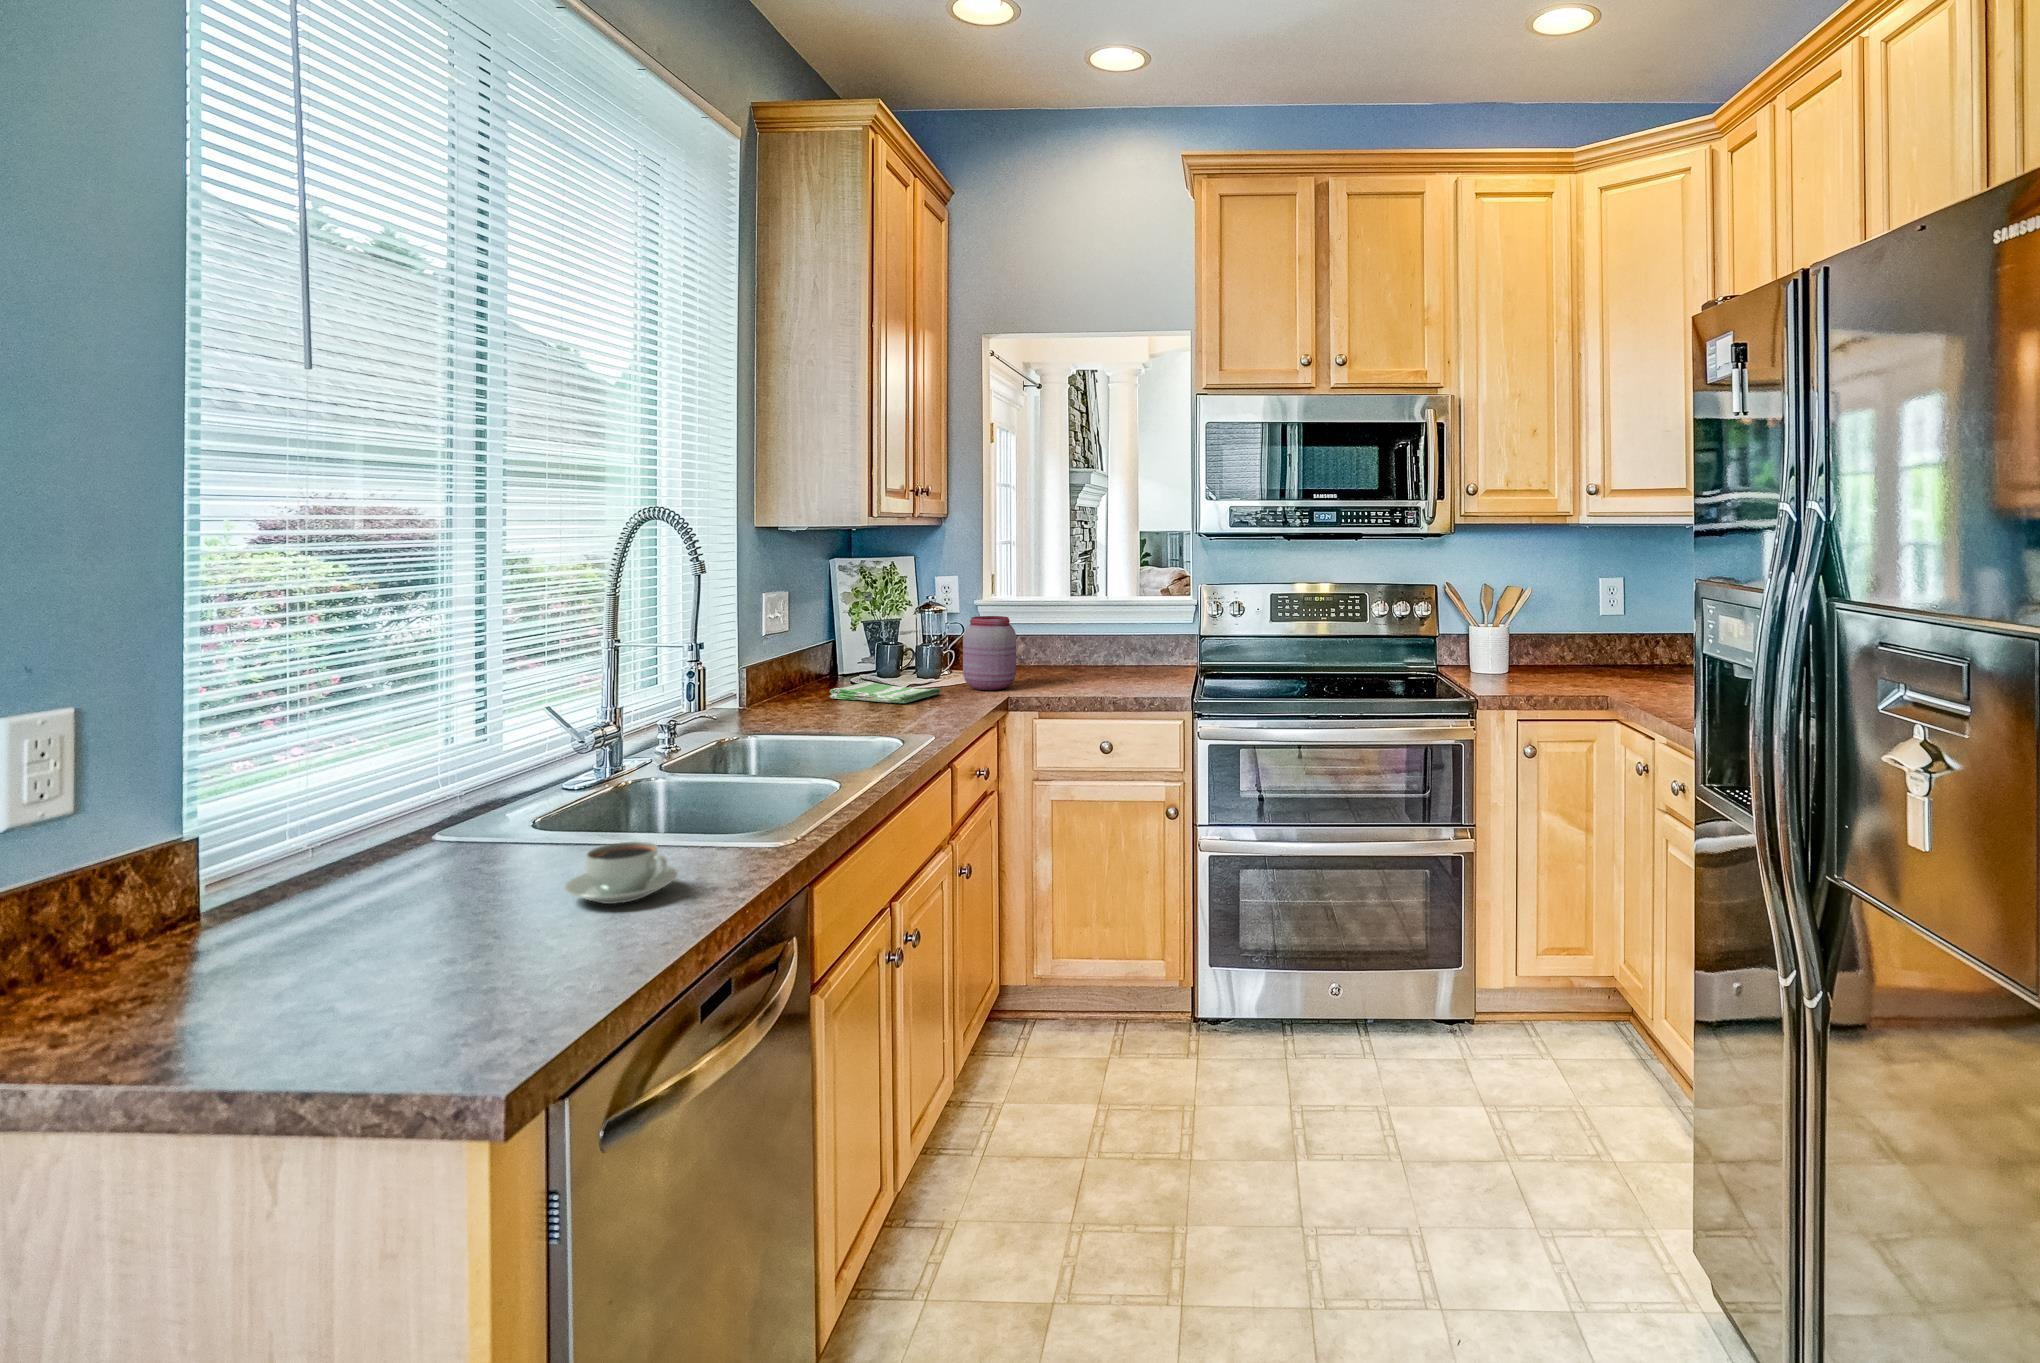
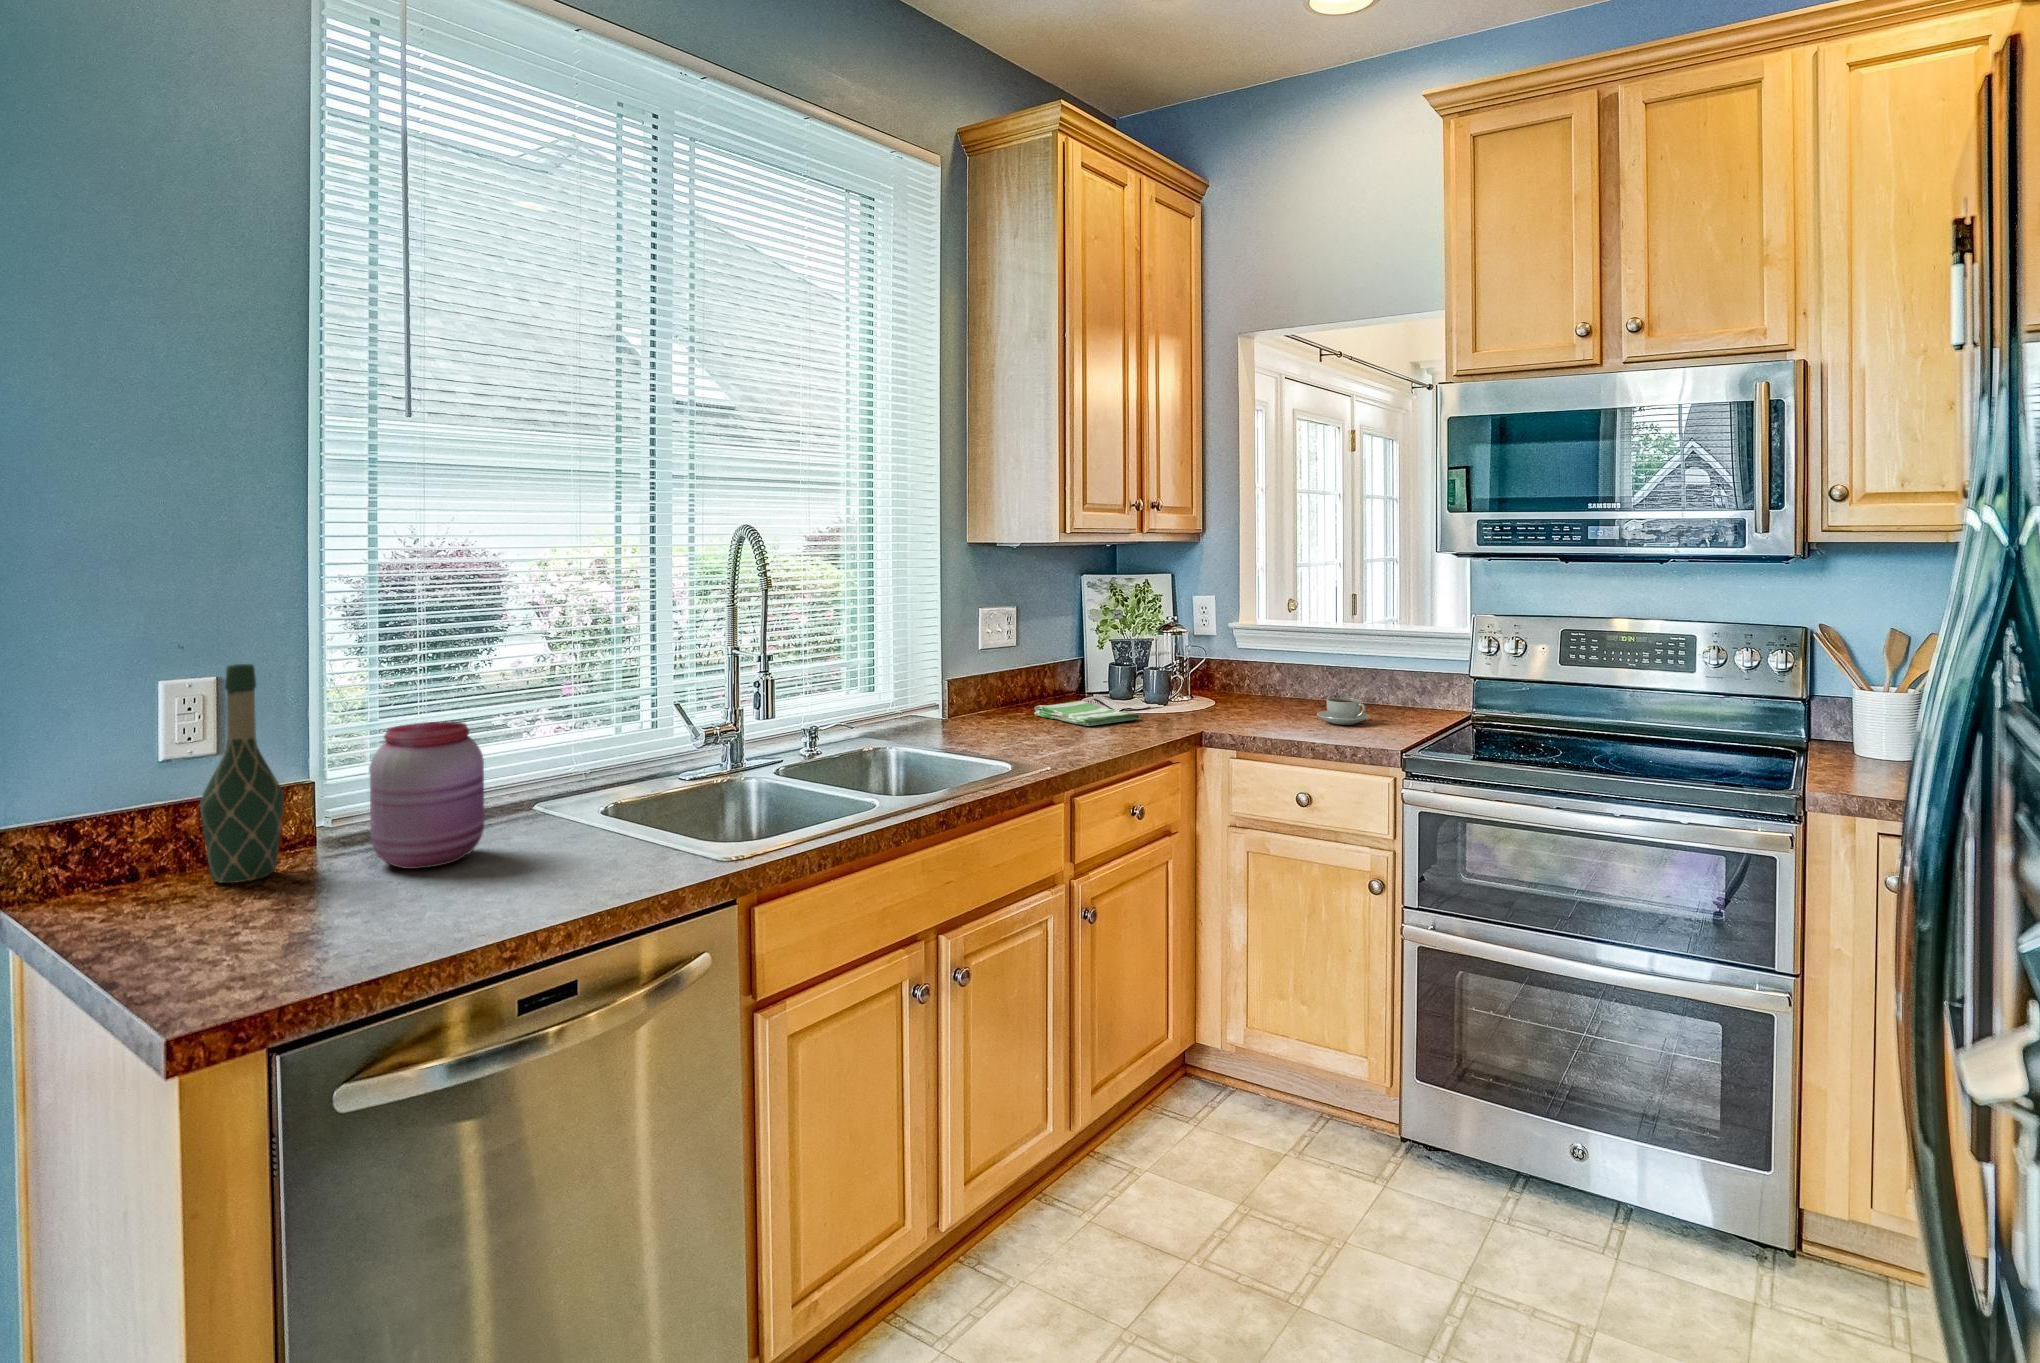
jar: present [963,616,1016,690] -> present [370,721,485,869]
wine bottle: none [103,682,228,979] -> present [200,664,284,883]
coffee cup: present [564,841,678,904] -> present [1317,698,1369,725]

